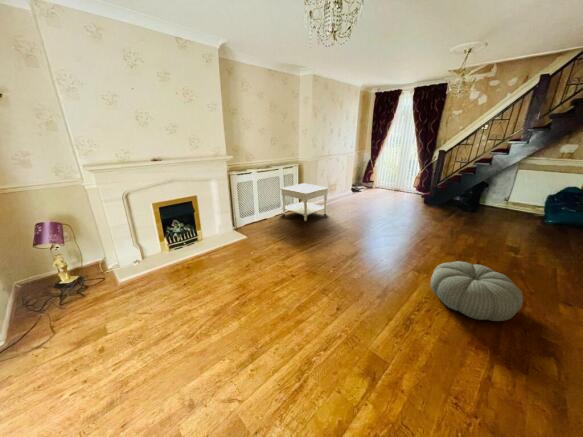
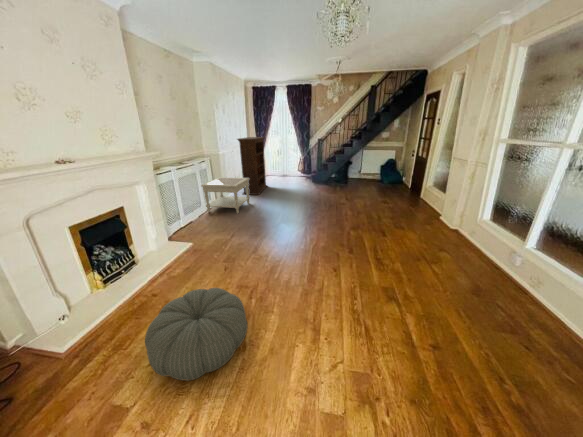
bookcase: none [328,145,369,207] -> present [237,137,267,195]
pouf: present [431,261,523,321] -> present [145,288,248,381]

